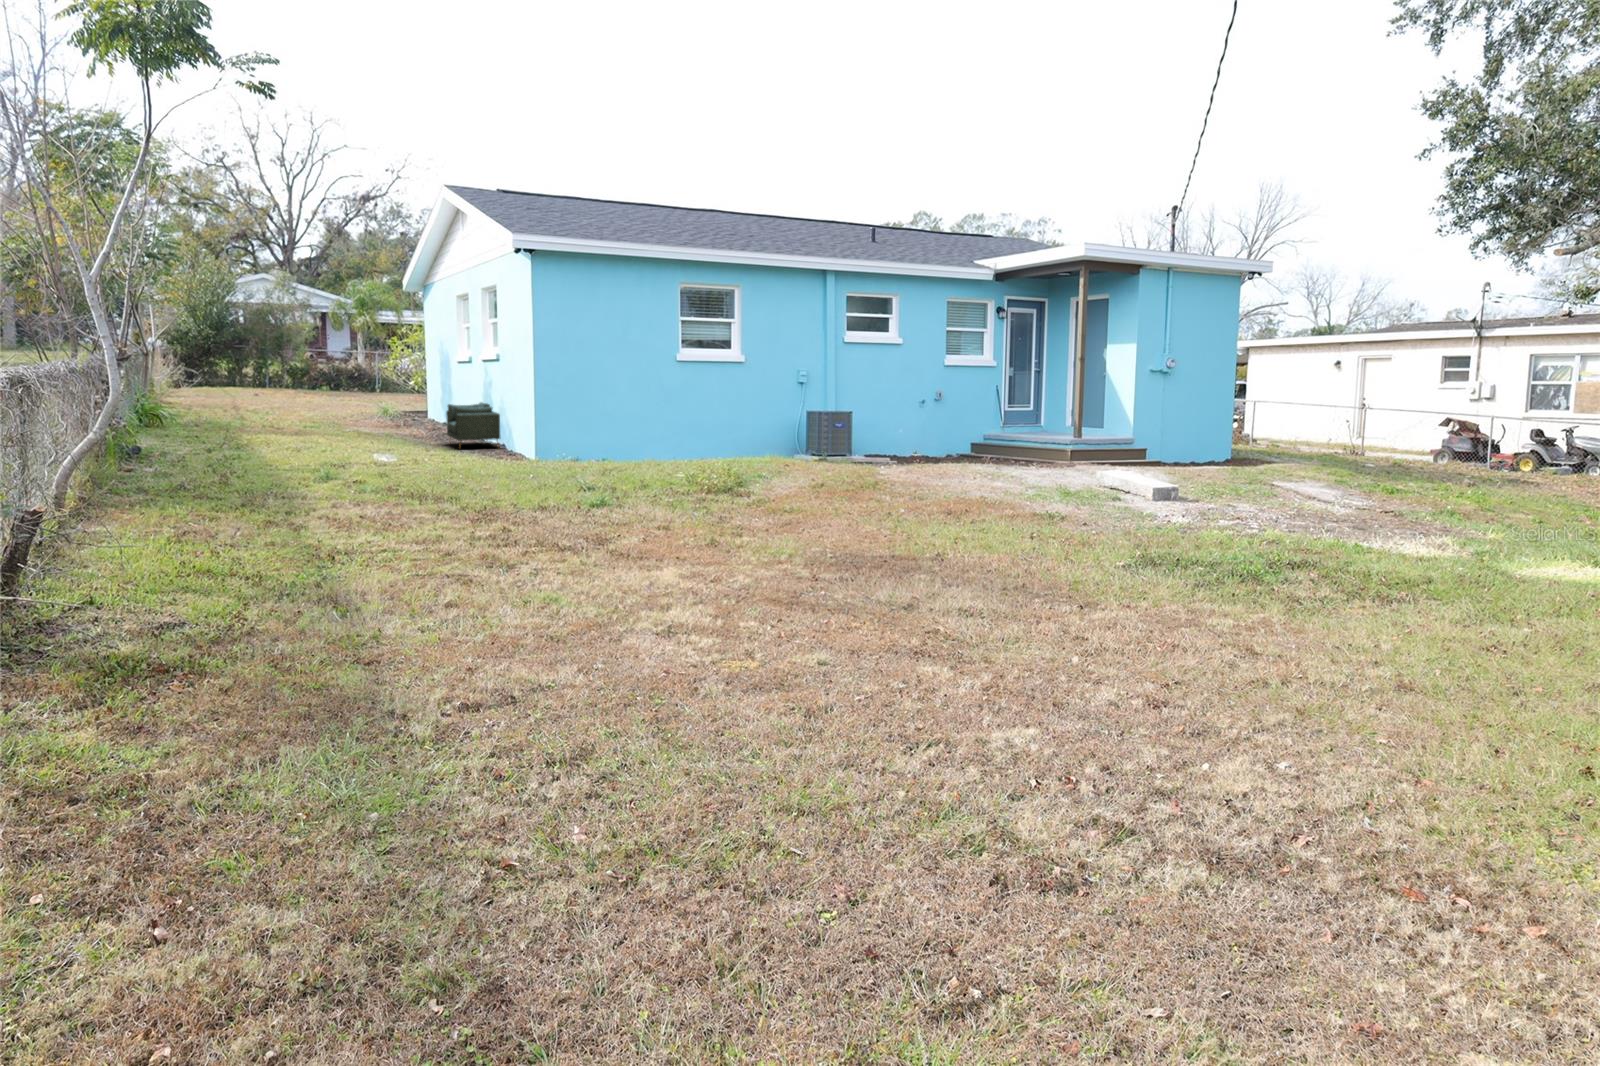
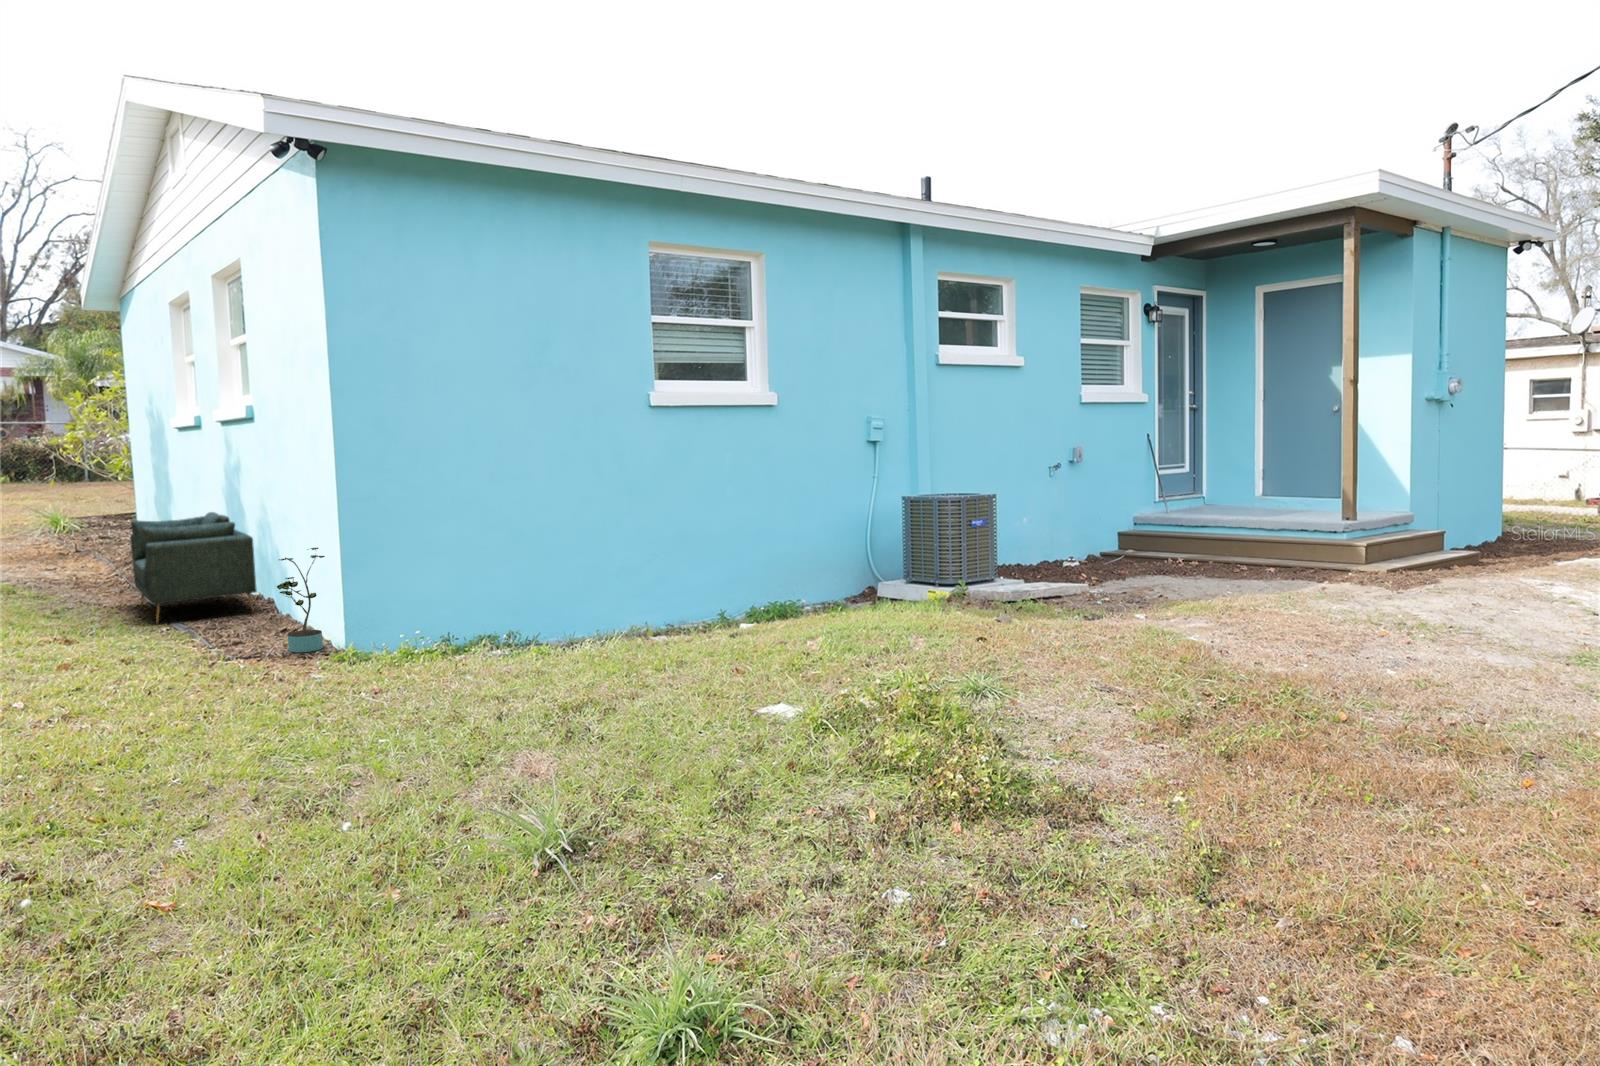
potted plant: none [512,416,532,459] -> present [277,548,325,652]

